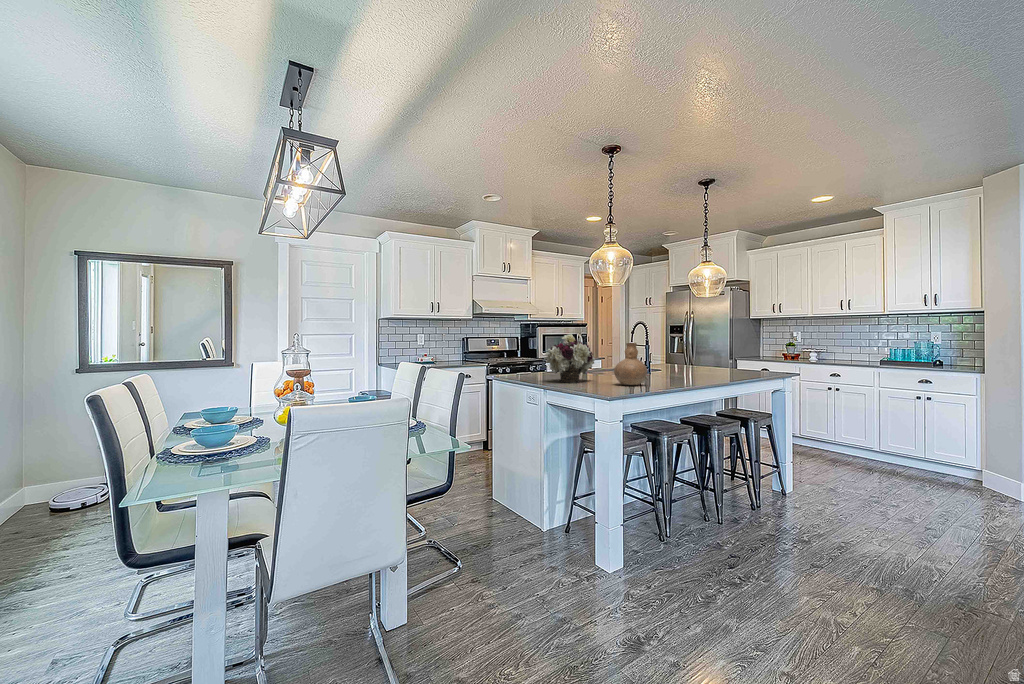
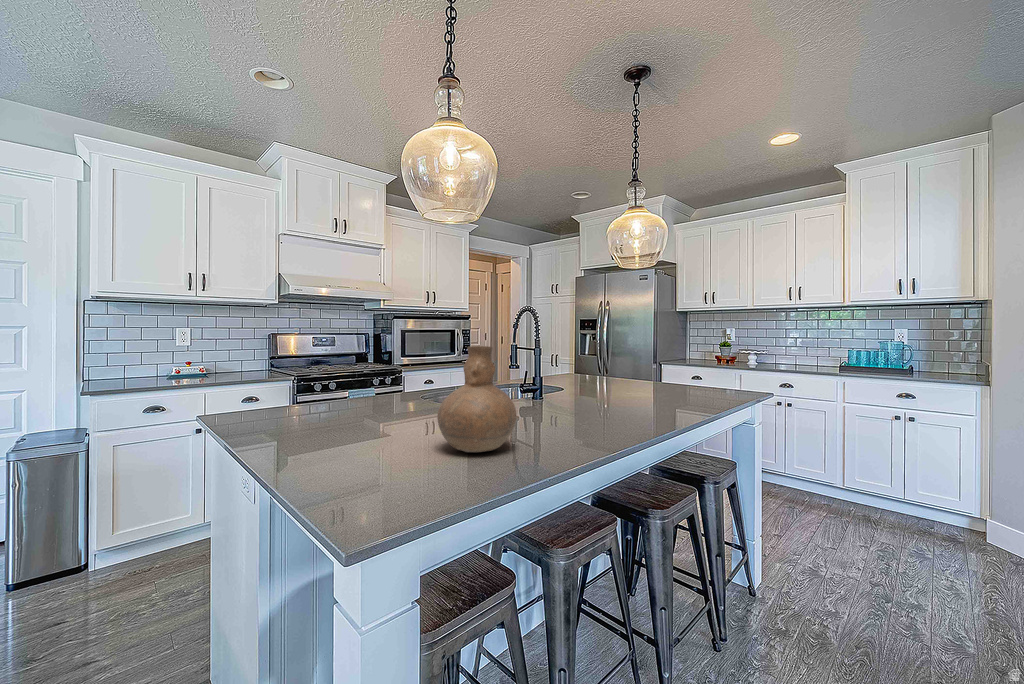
flower arrangement: present [544,334,595,383] -> none [280,325,413,440]

